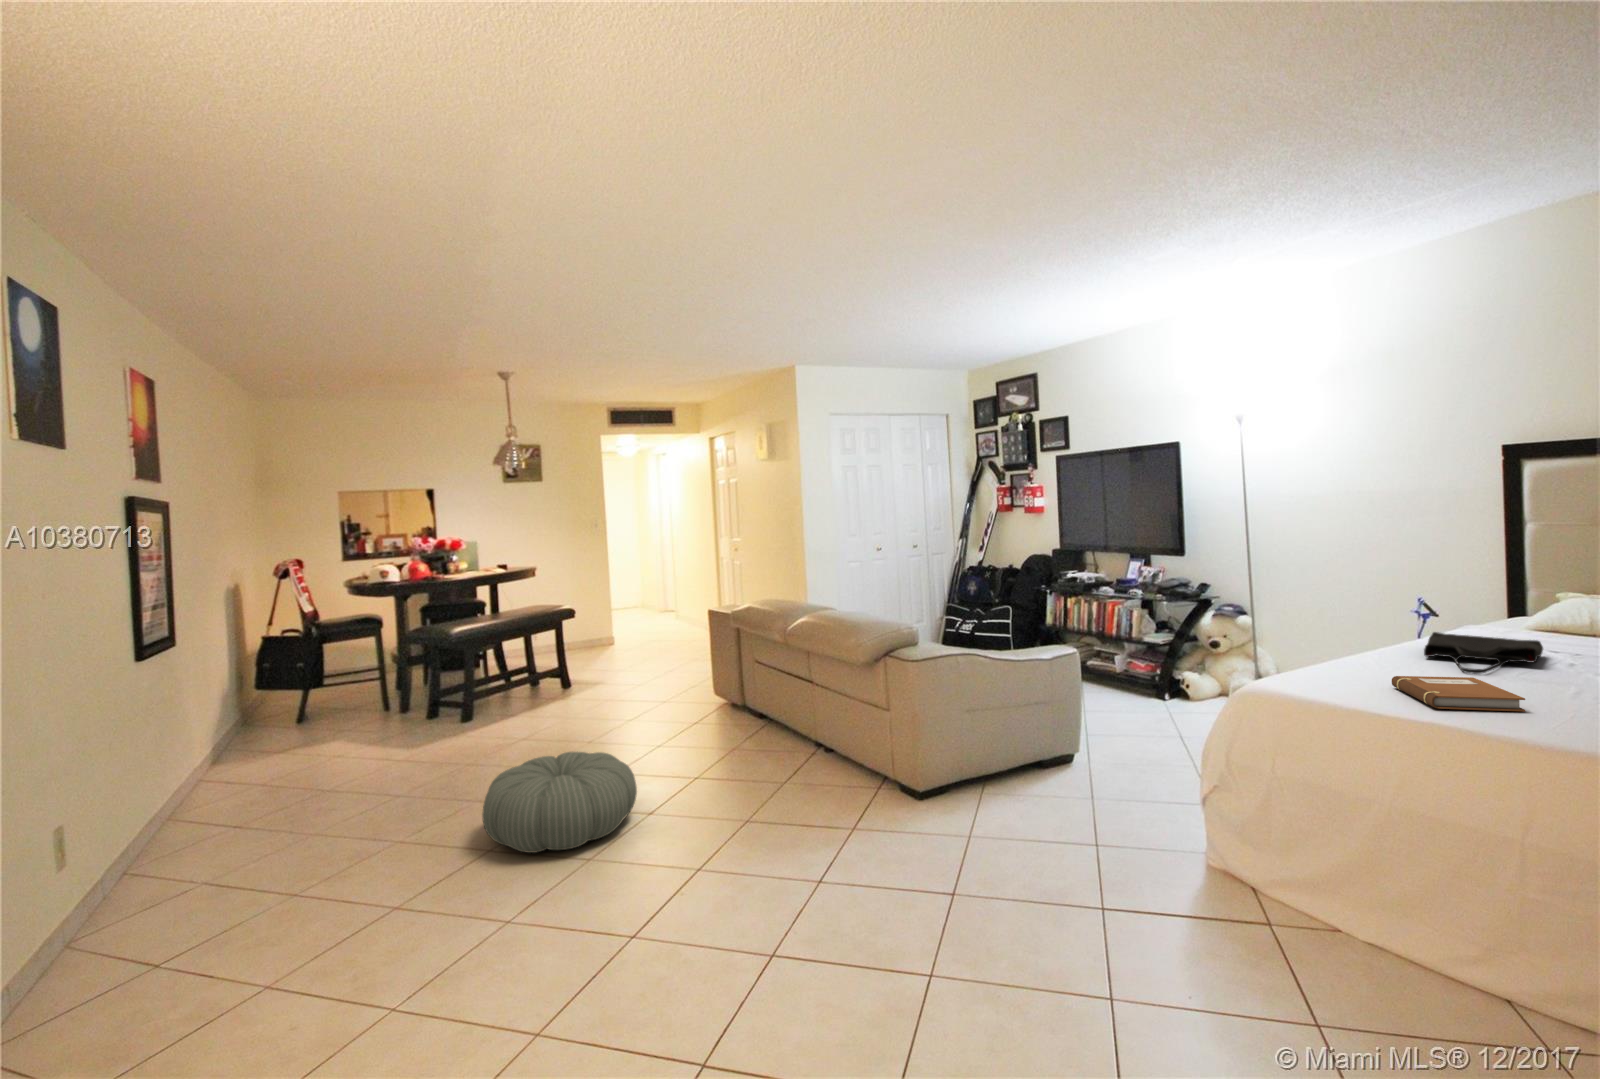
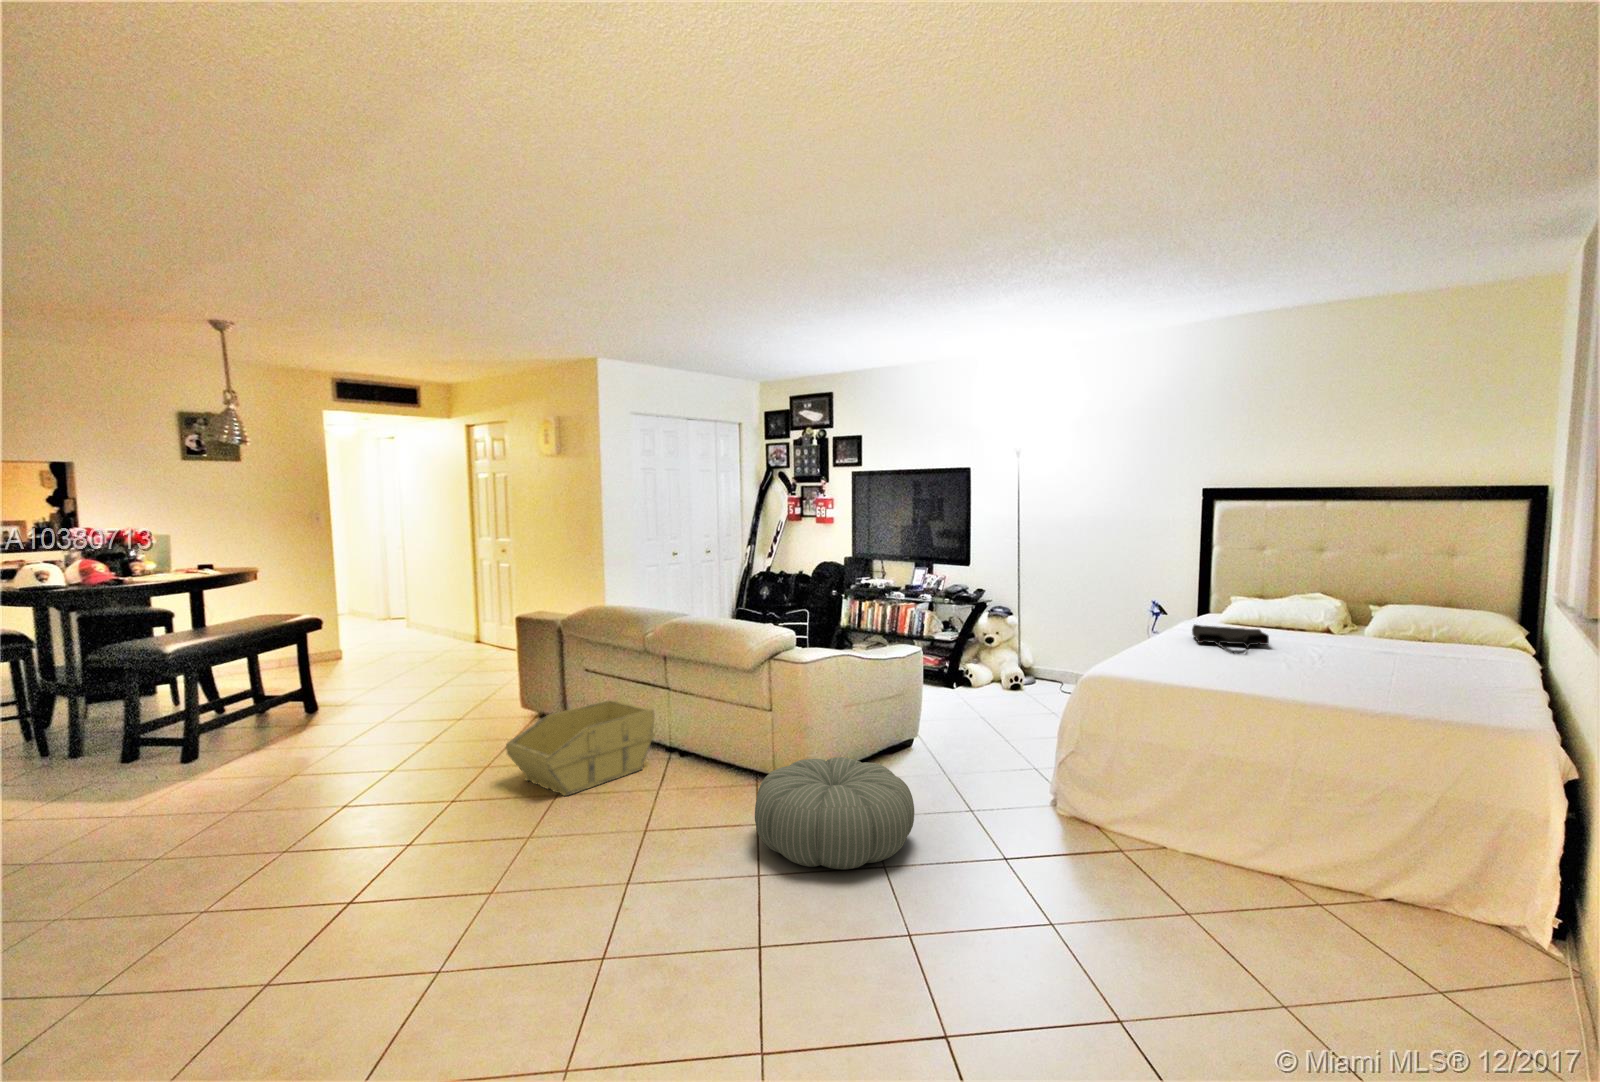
notebook: present [1392,676,1525,711] -> none [1203,656,1297,679]
storage bin: none [666,689,797,774] -> present [506,700,654,796]
pouf: present [482,752,637,853] -> present [755,757,914,869]

